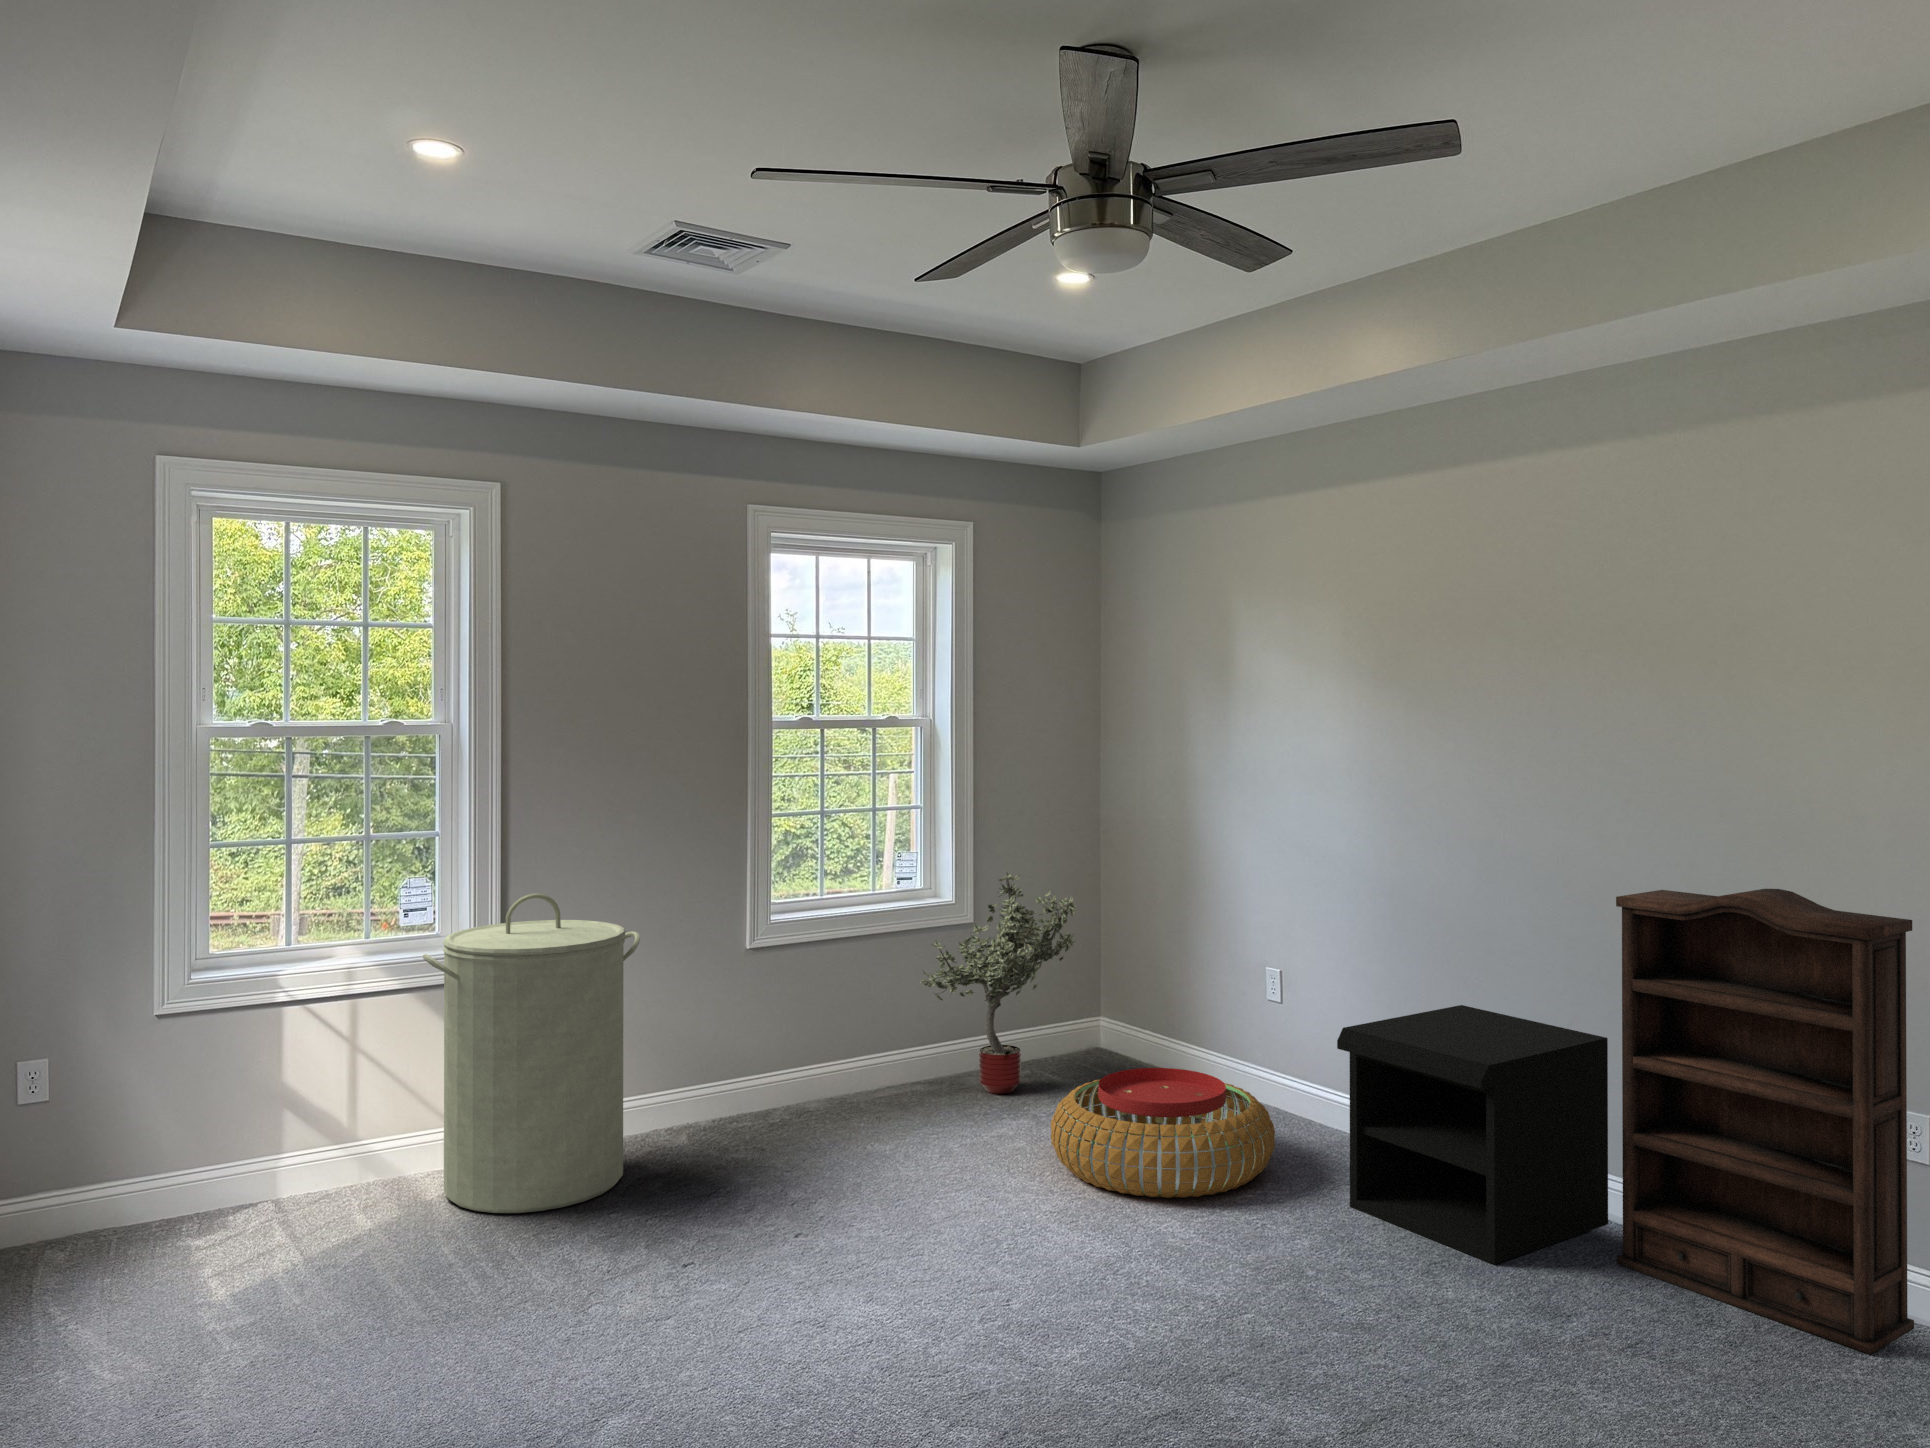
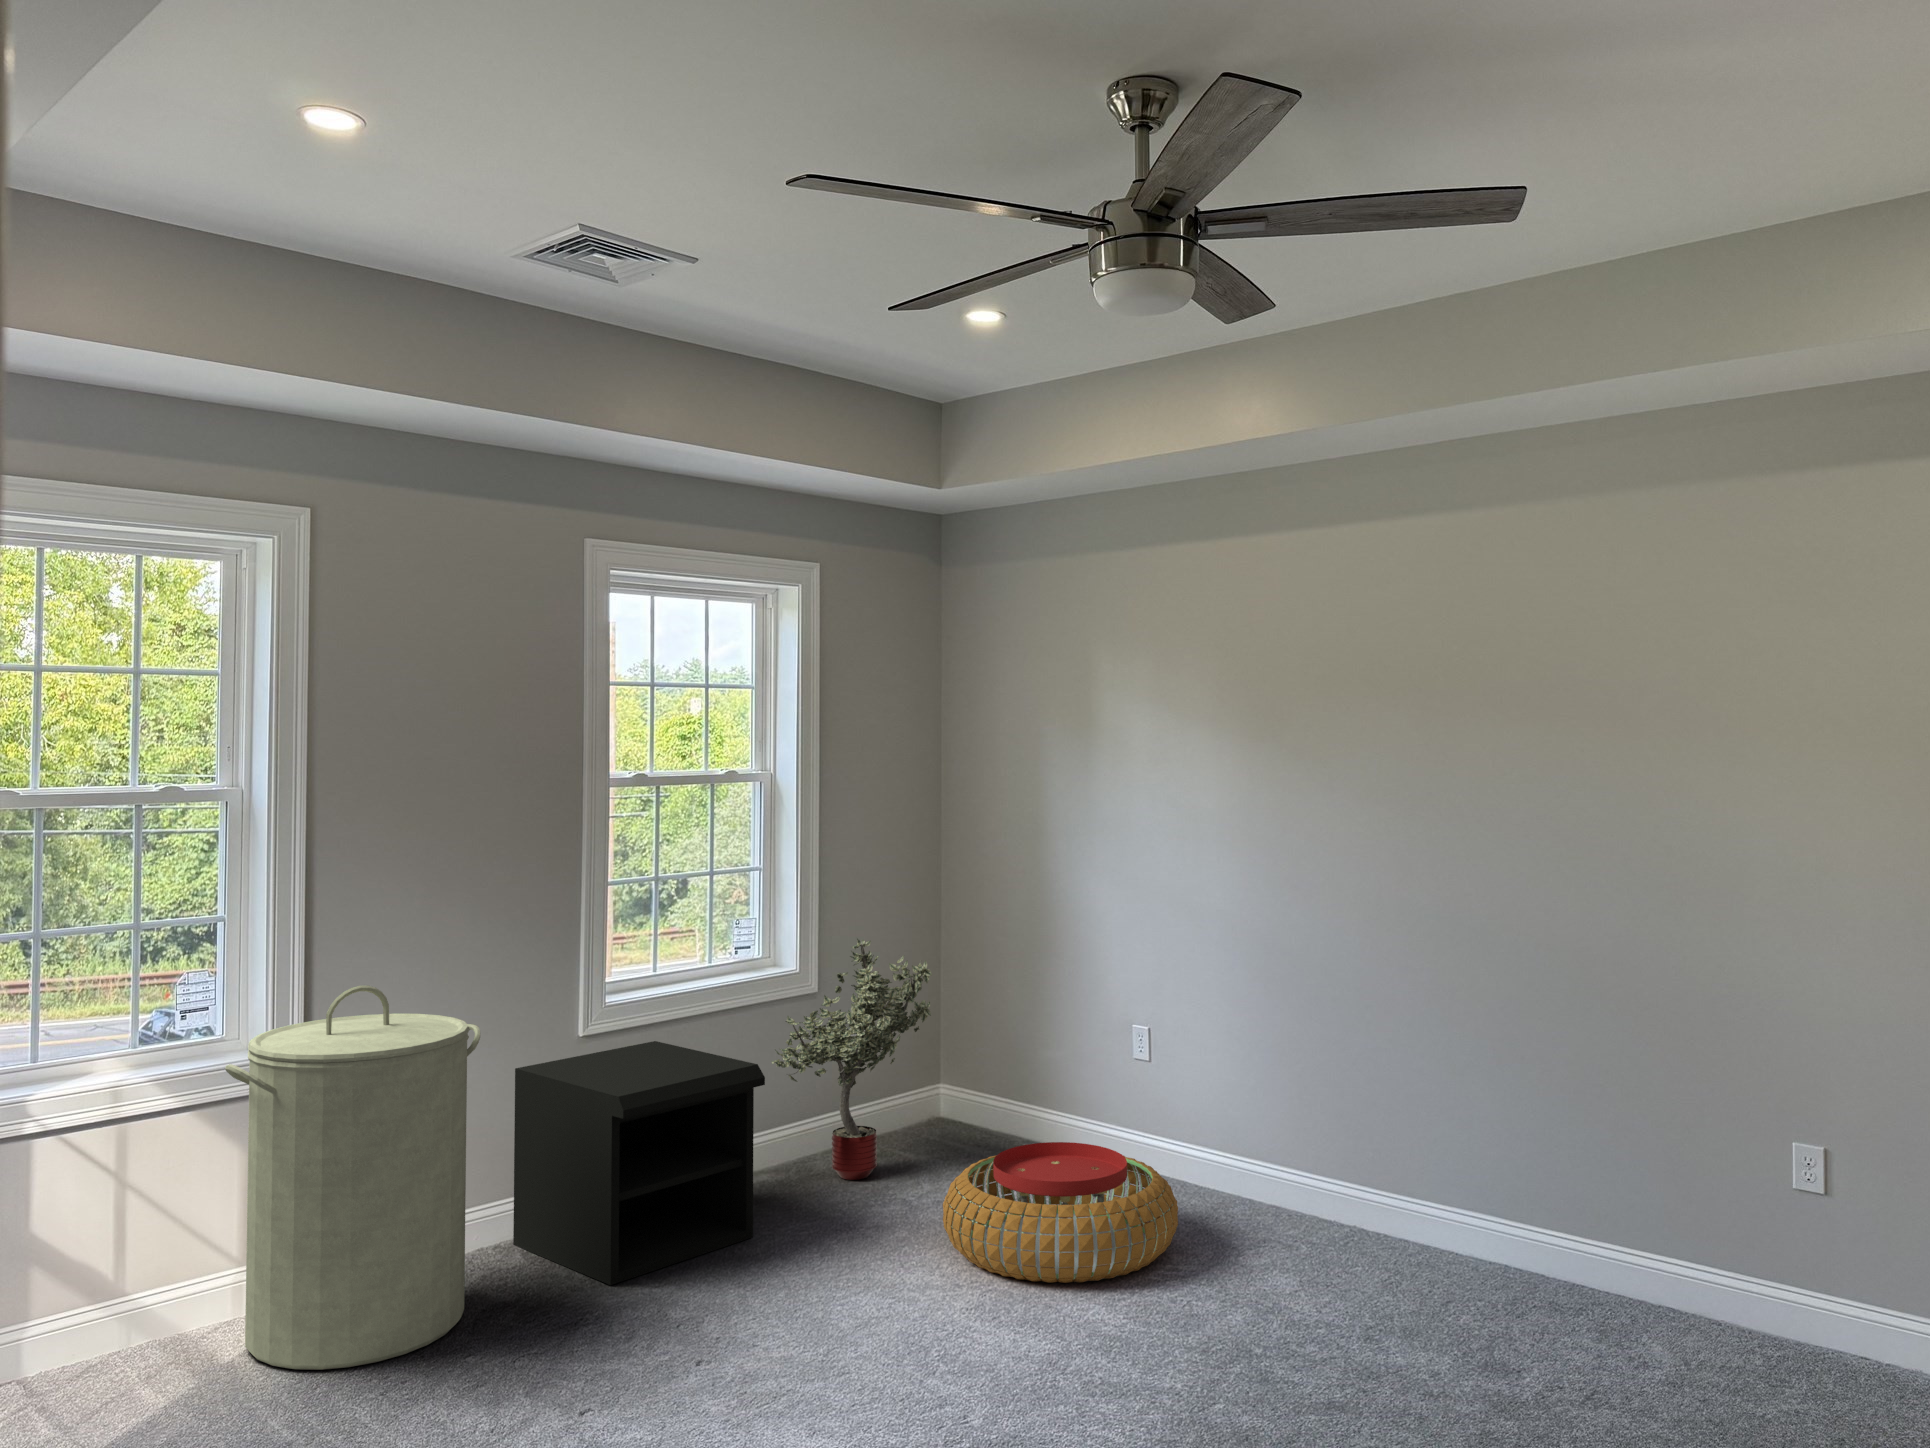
bookshelf: present [1616,889,1914,1354] -> none [1533,937,1818,1381]
nightstand: present [1337,1005,1608,1264] -> present [513,1041,765,1285]

